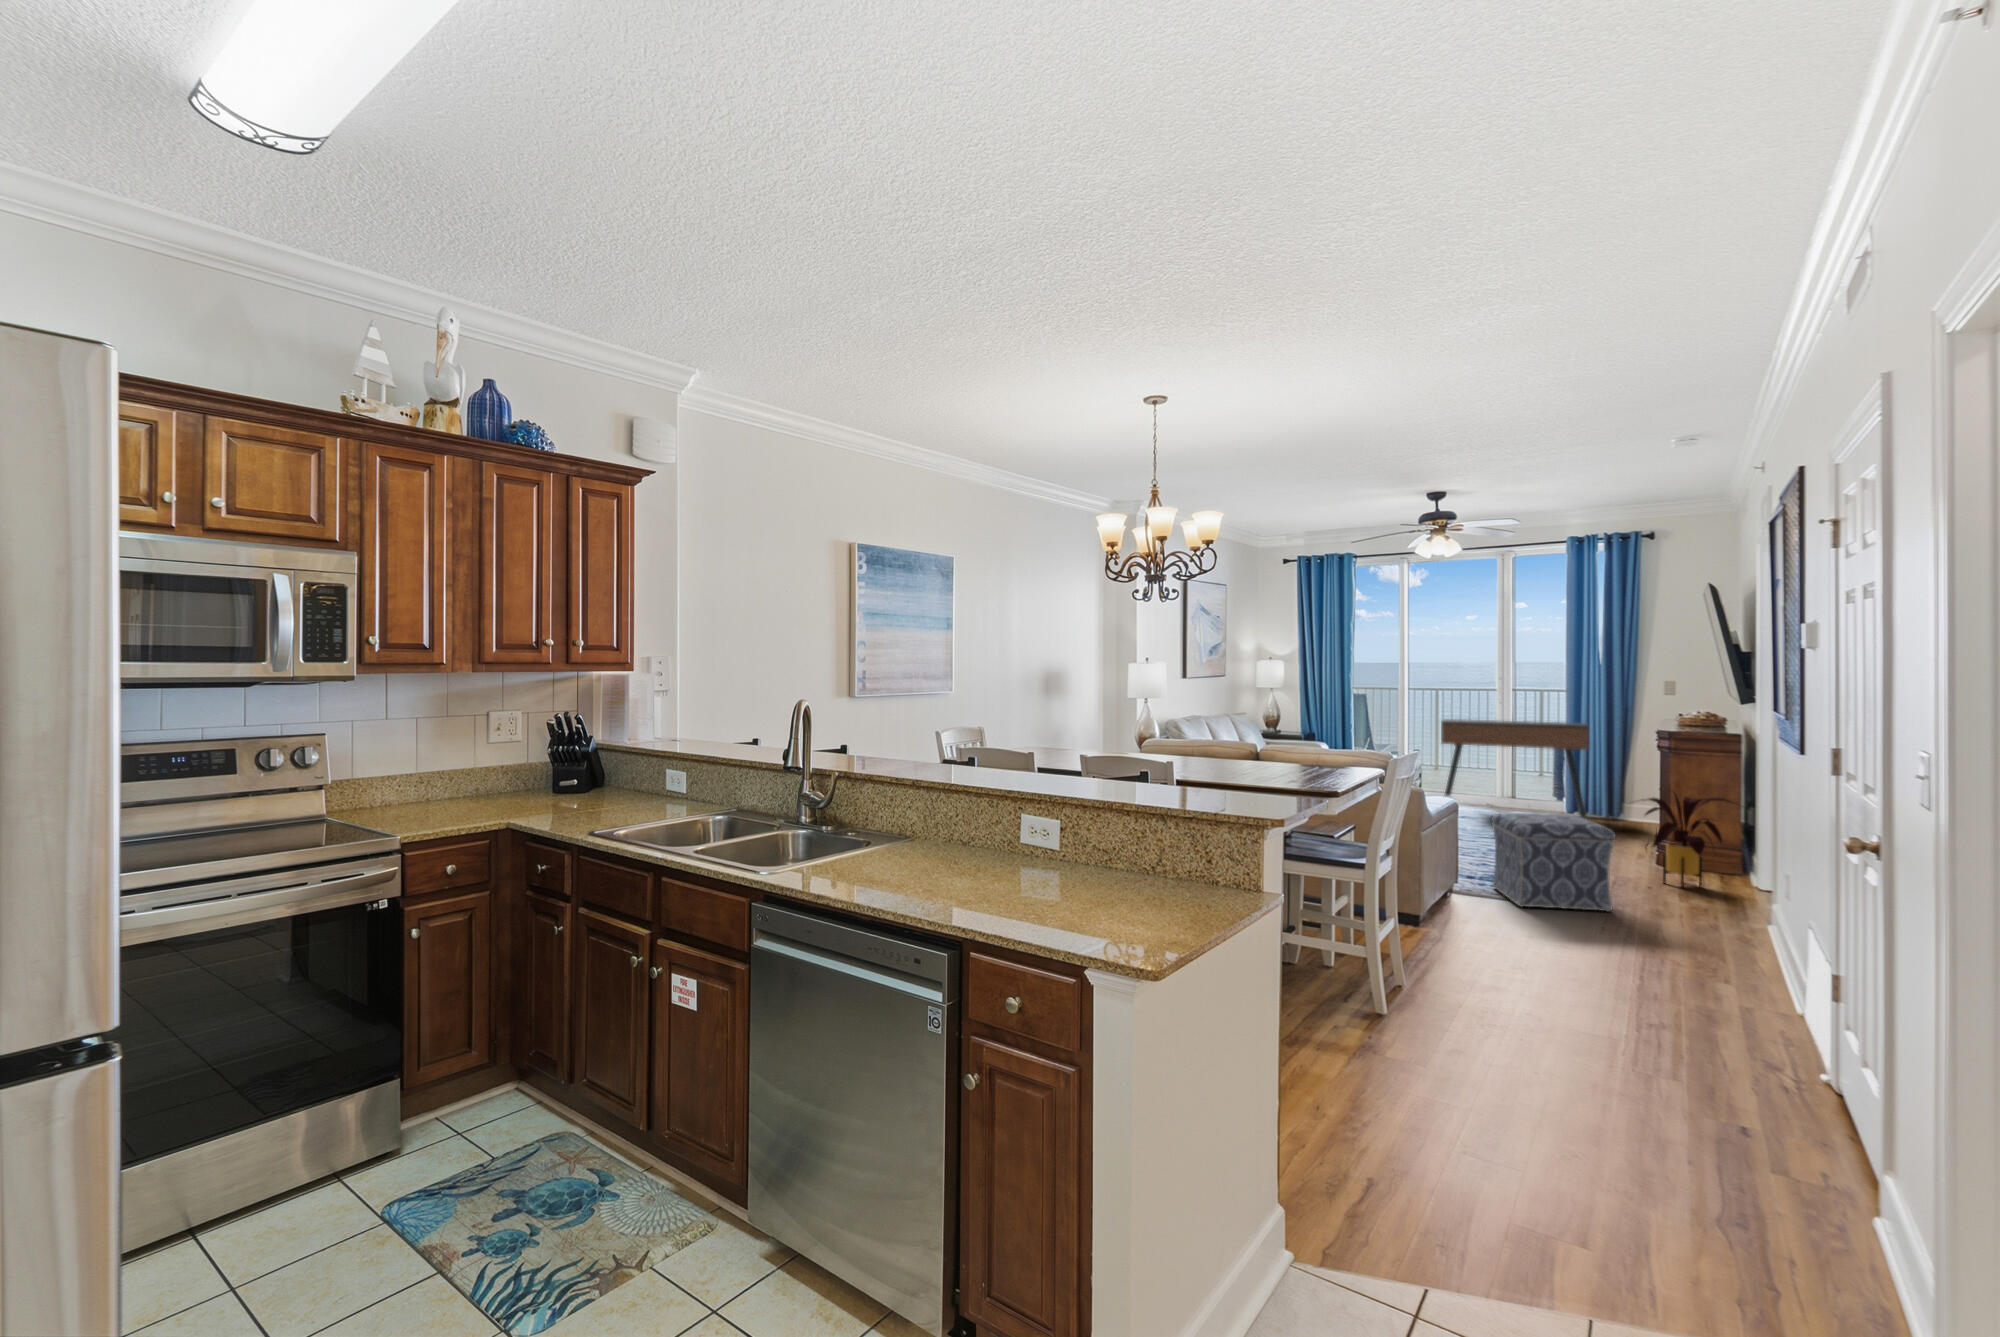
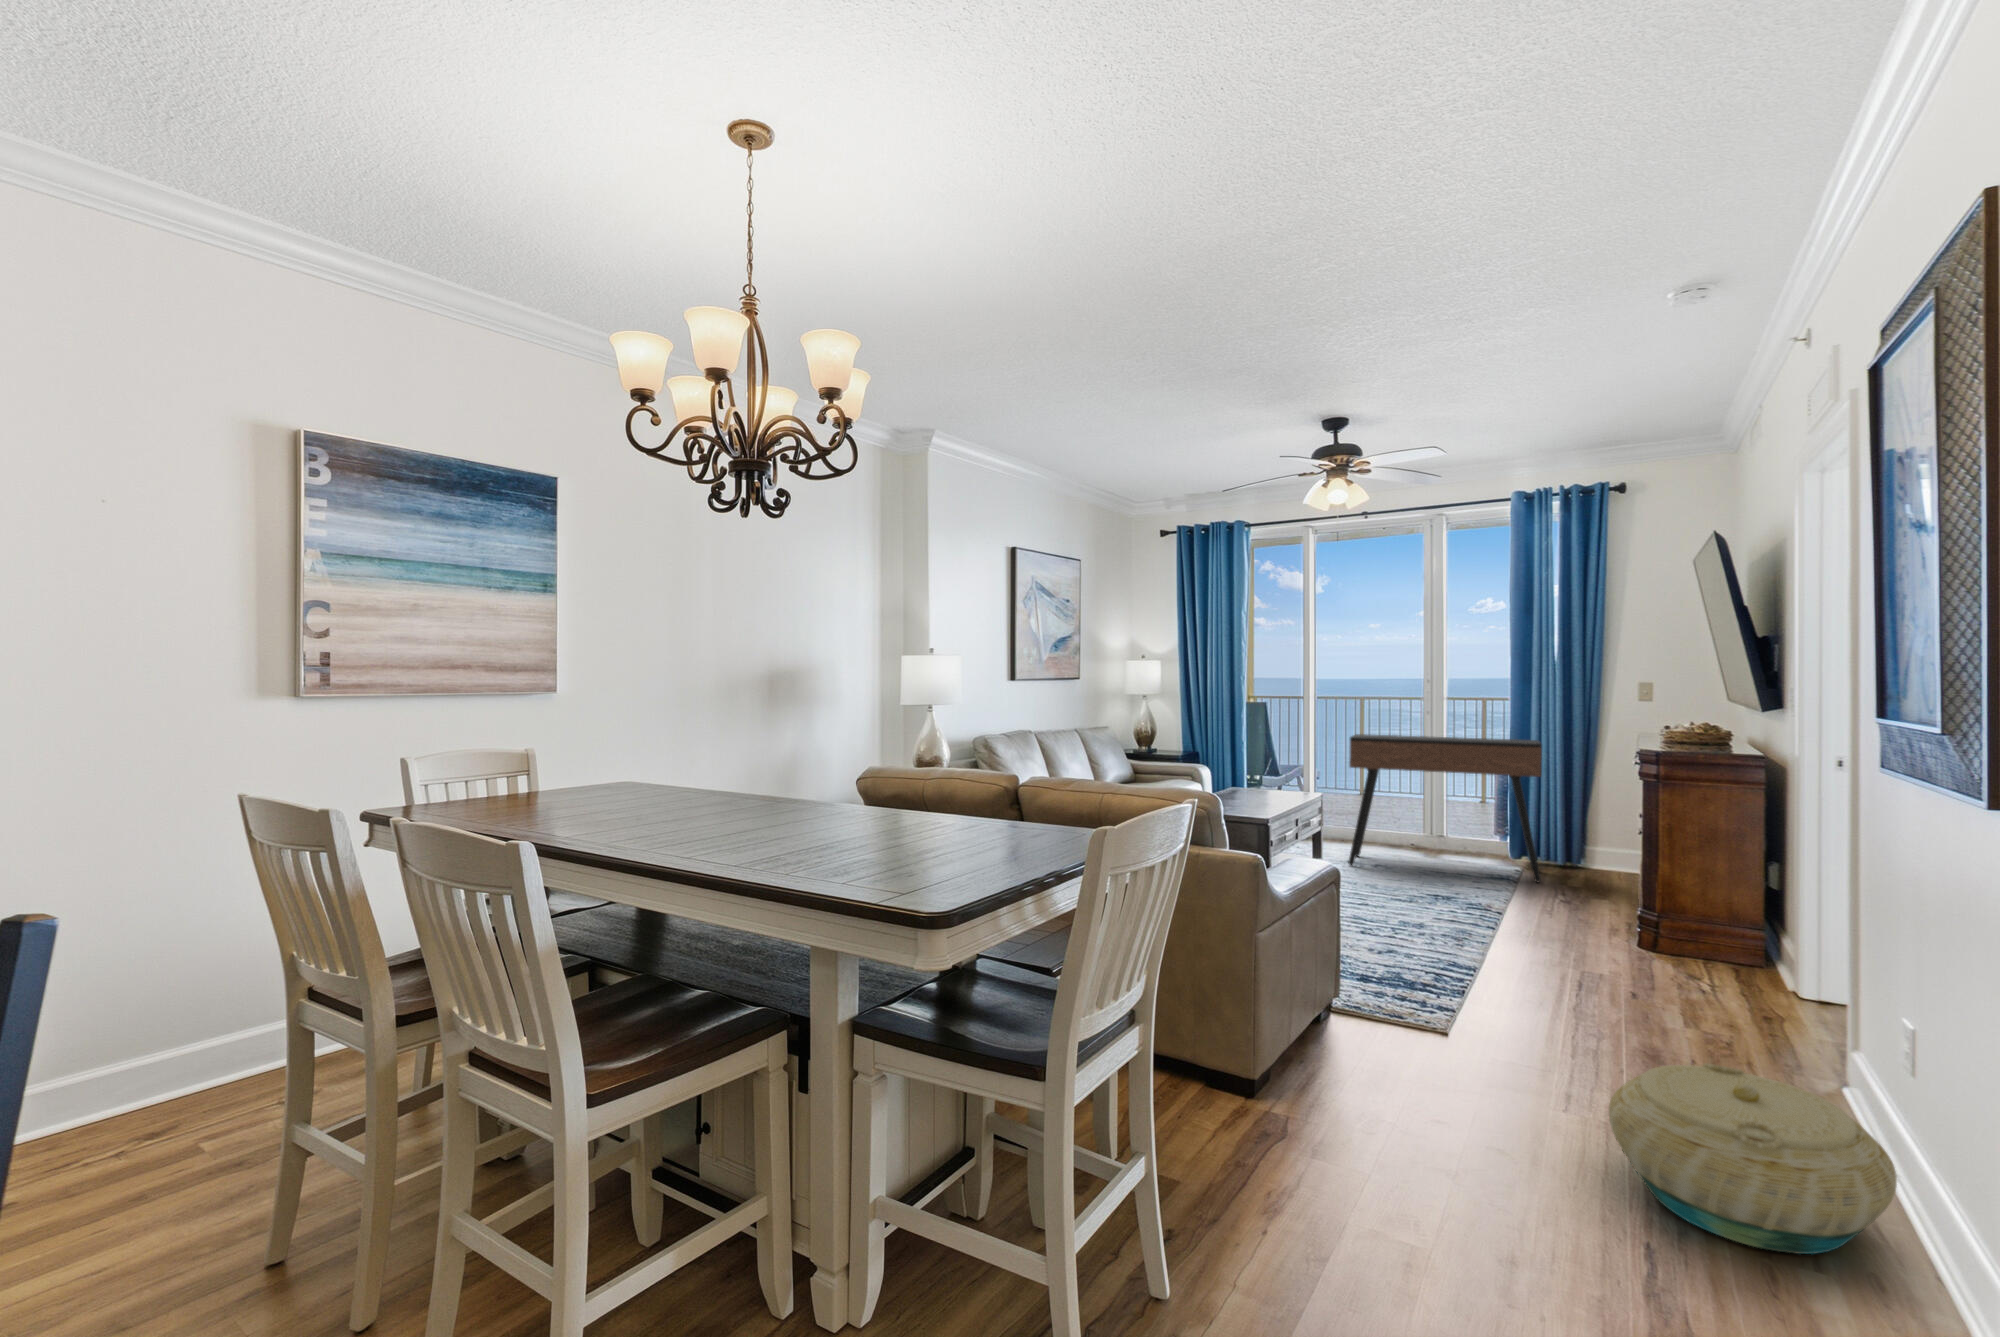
house plant: present [1641,793,1731,888] -> none [1596,844,1789,999]
ottoman: present [1491,813,1616,912] -> none [1393,885,1584,1055]
basket: none [1627,897,1777,980] -> present [1609,1063,1897,1254]

